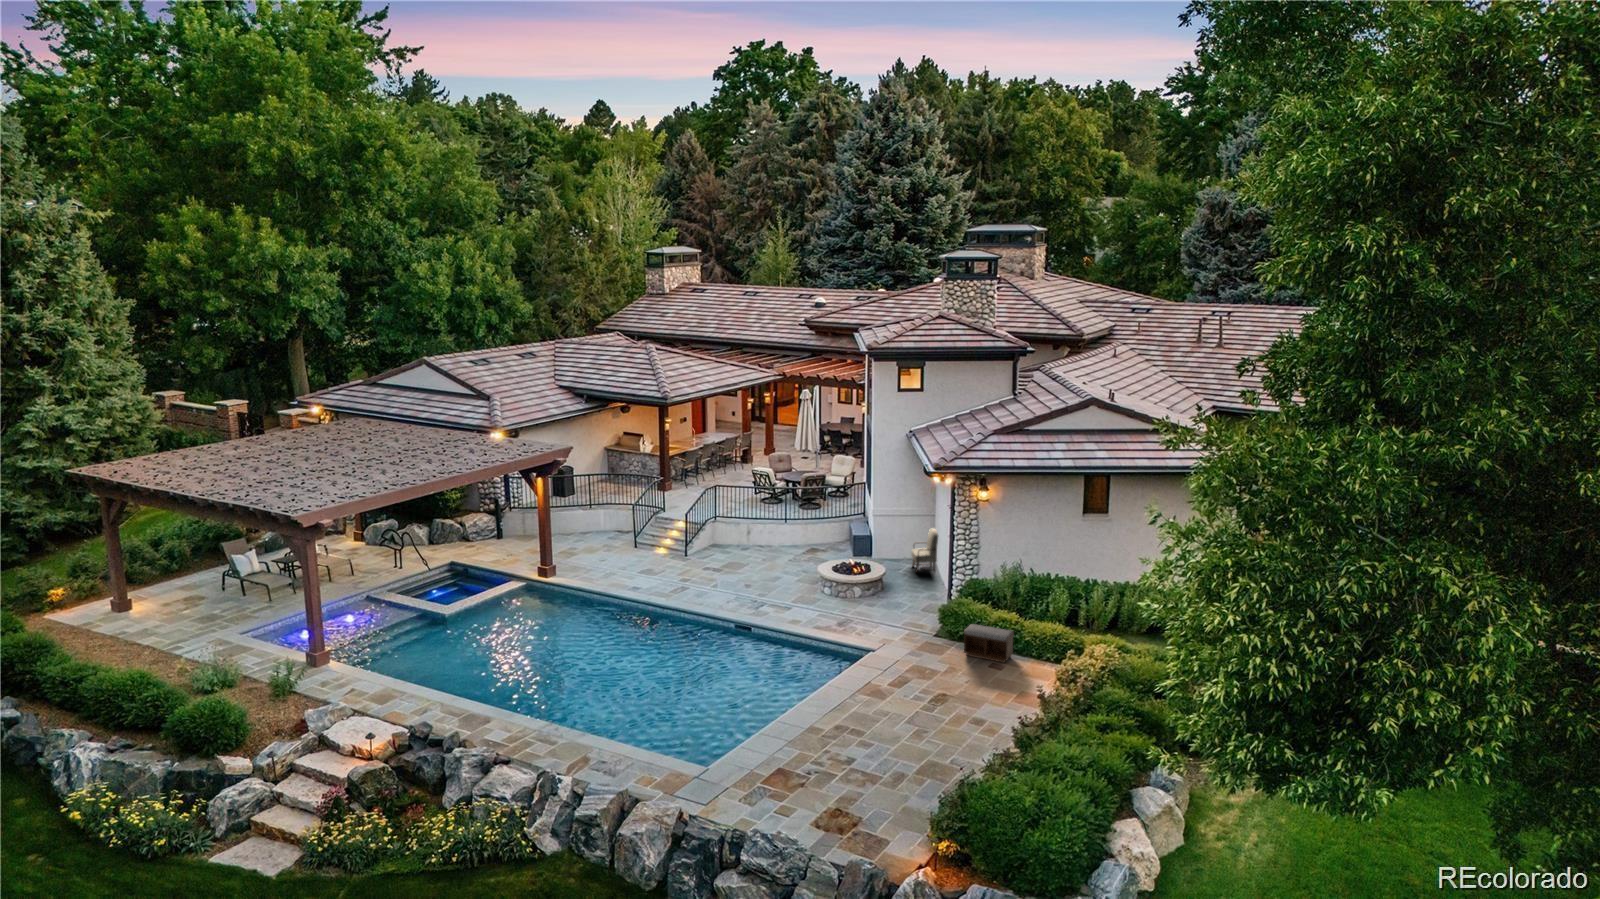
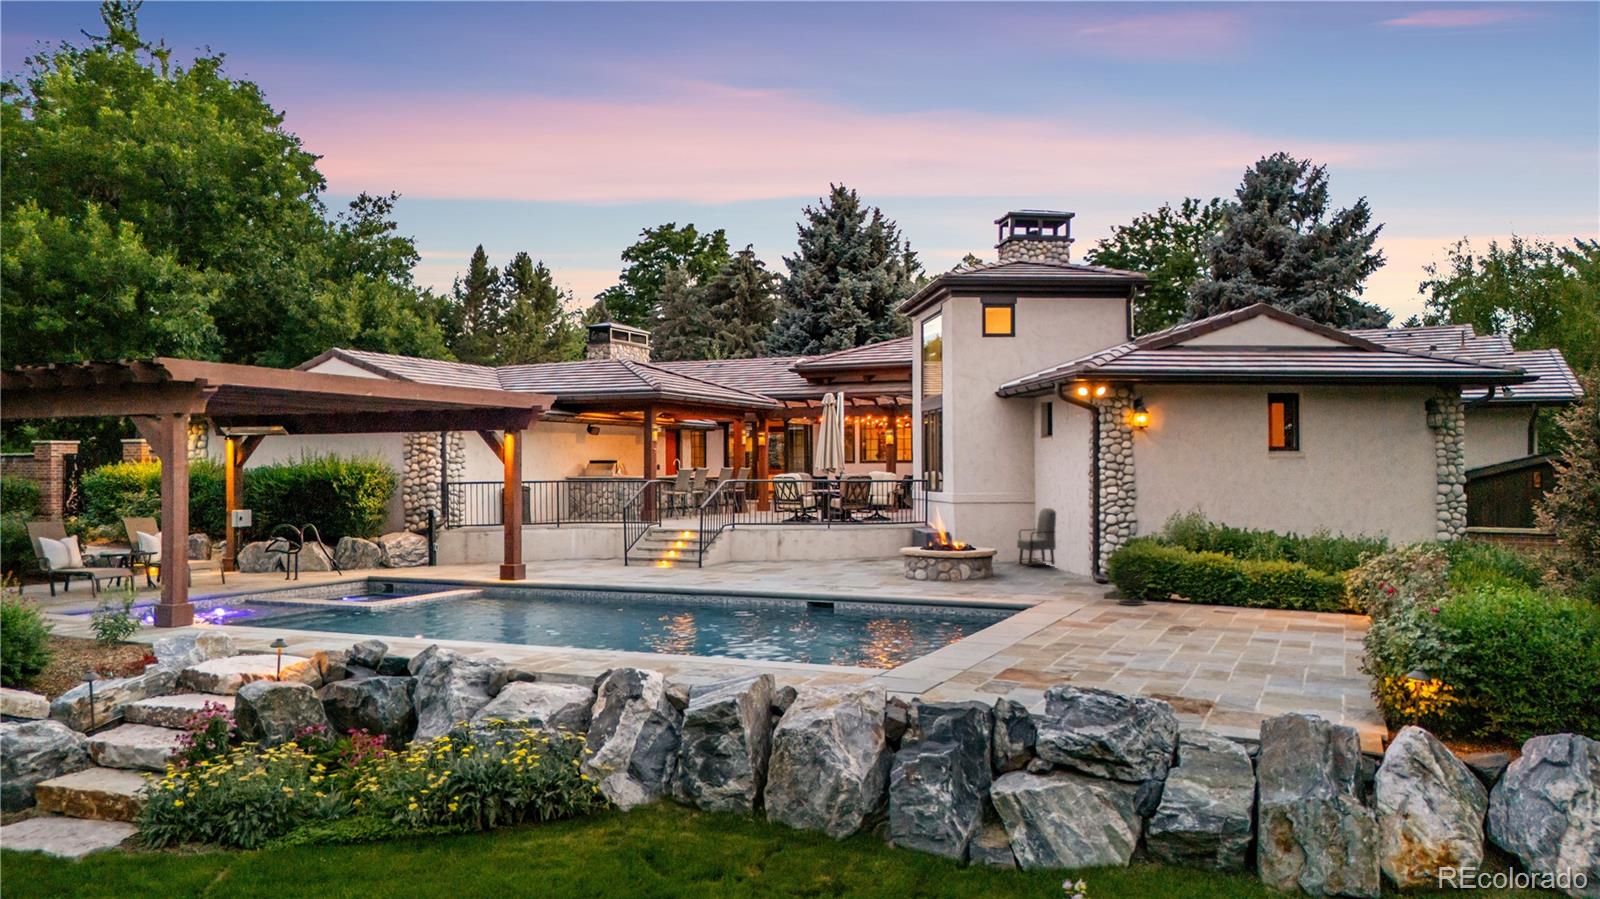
potted tree: none [934,612,958,650] -> present [1116,553,1147,605]
bench: present [964,624,1014,663] -> none [1164,565,1236,610]

